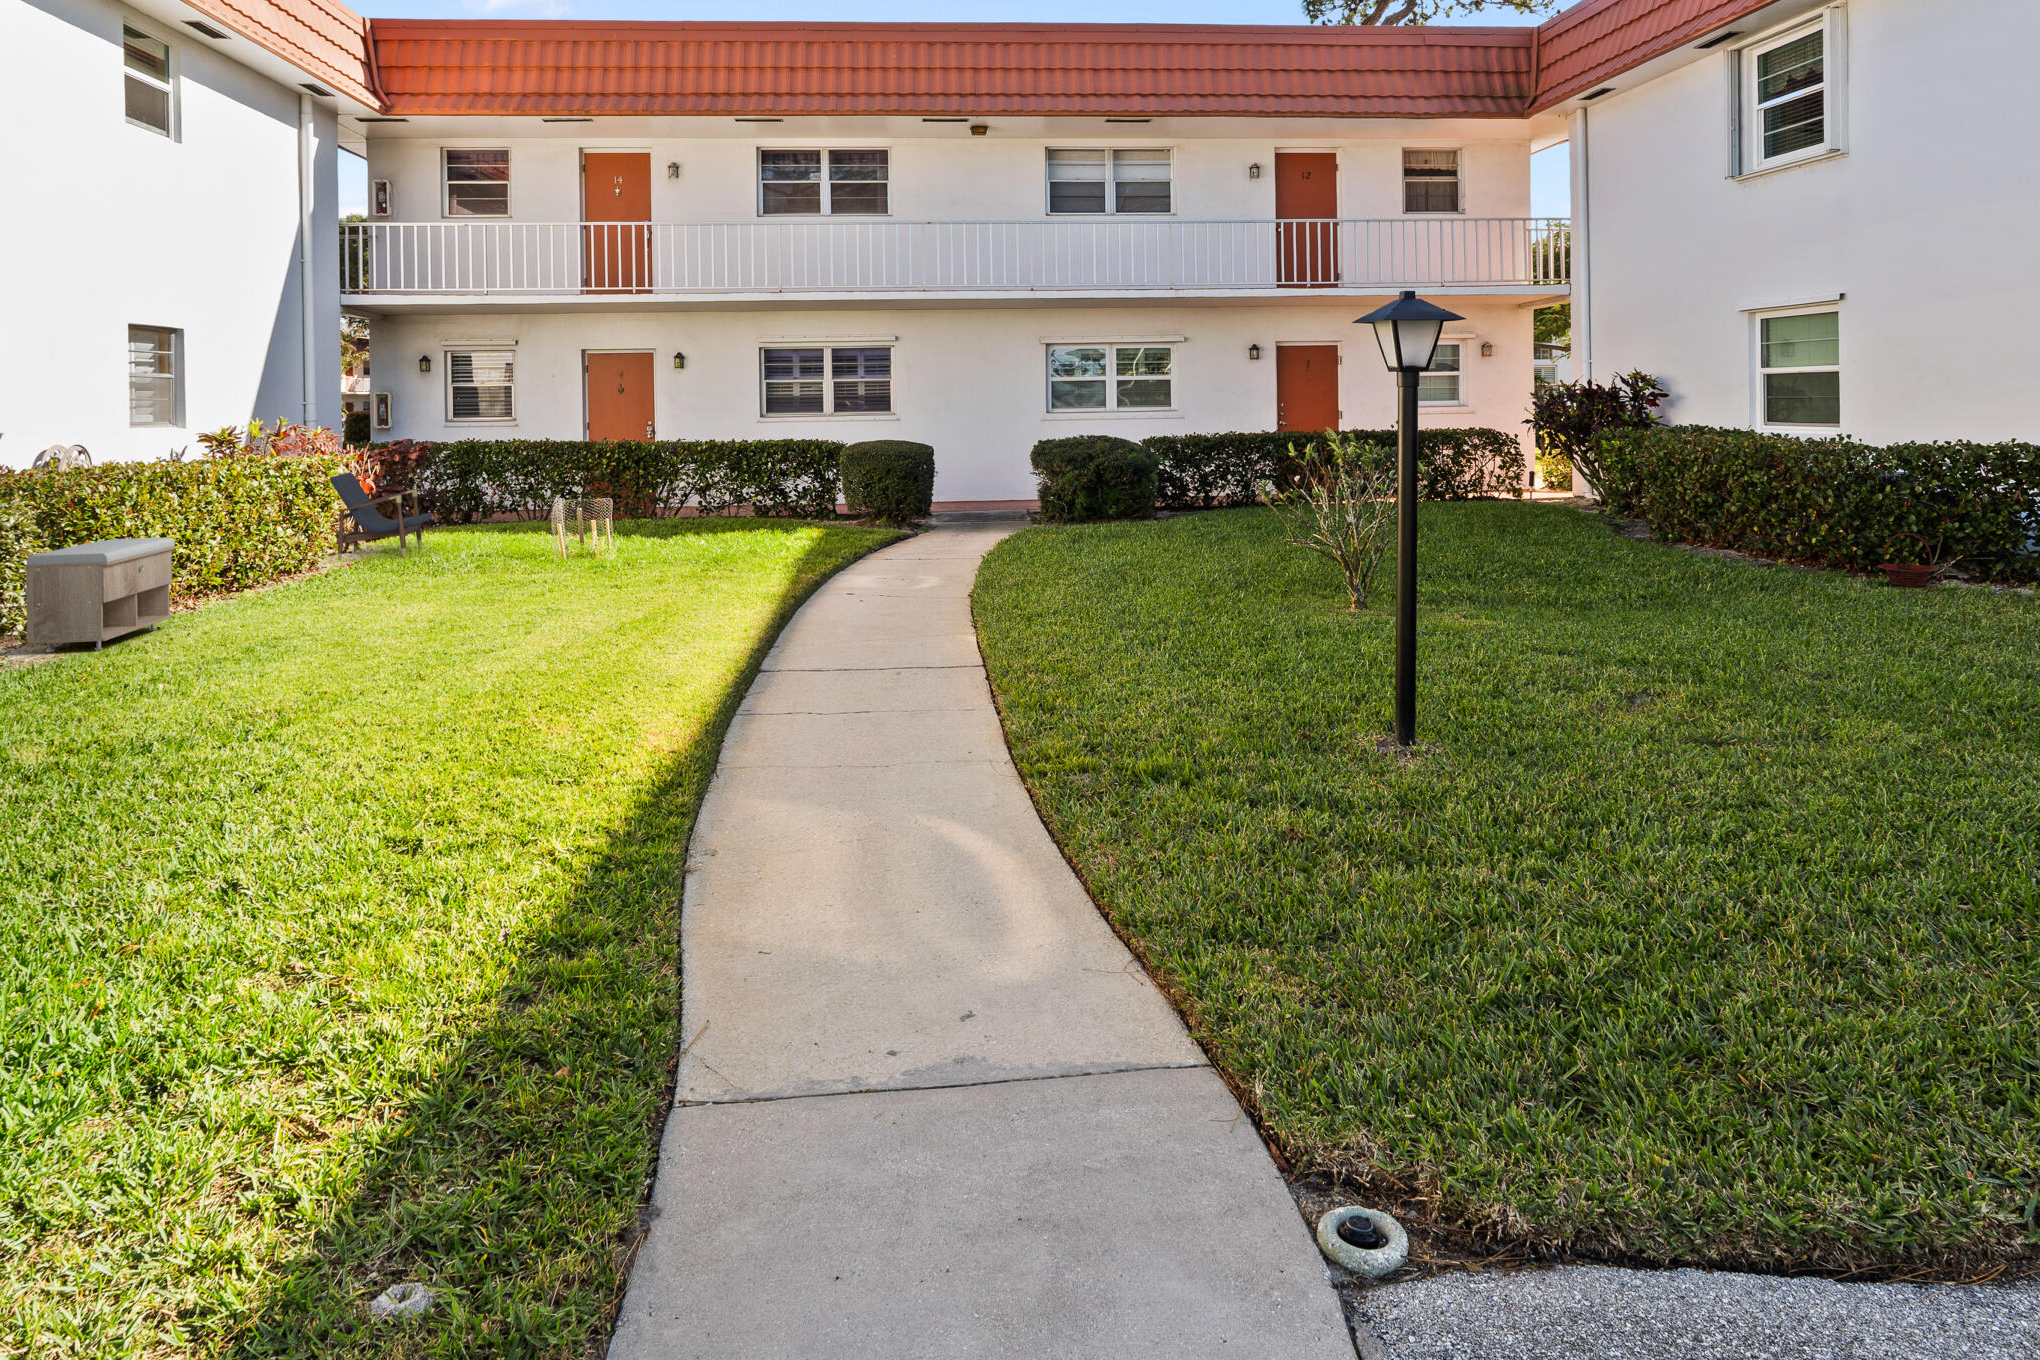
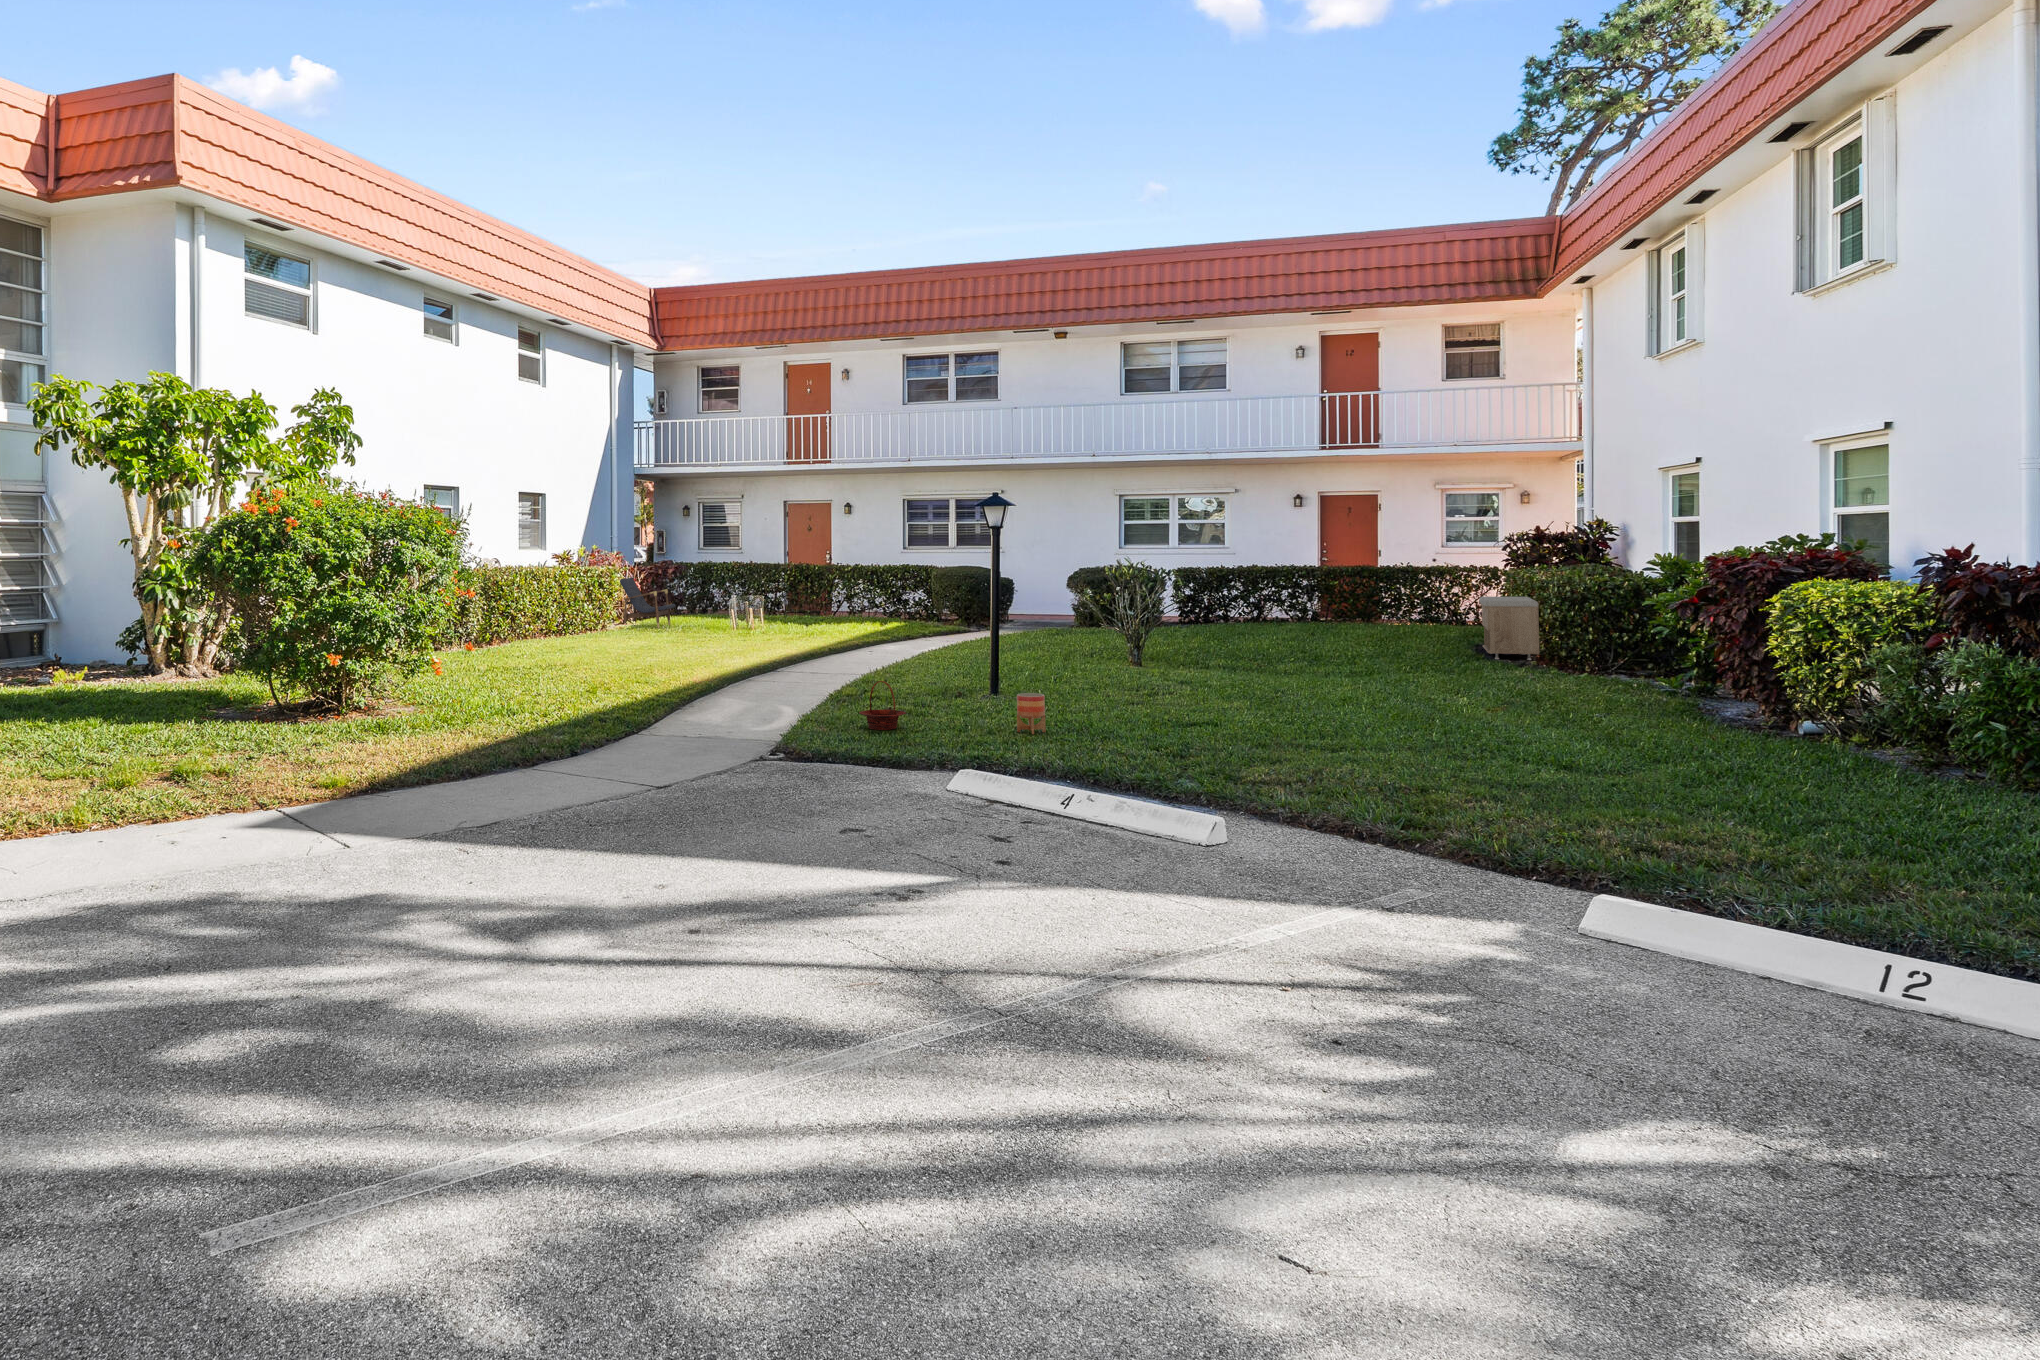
basket: present [1877,533,1938,586] -> present [859,681,906,730]
storage bench: present [26,537,175,652] -> present [1479,596,1539,660]
planter: none [1907,892,2008,1041] -> present [1017,693,1046,734]

